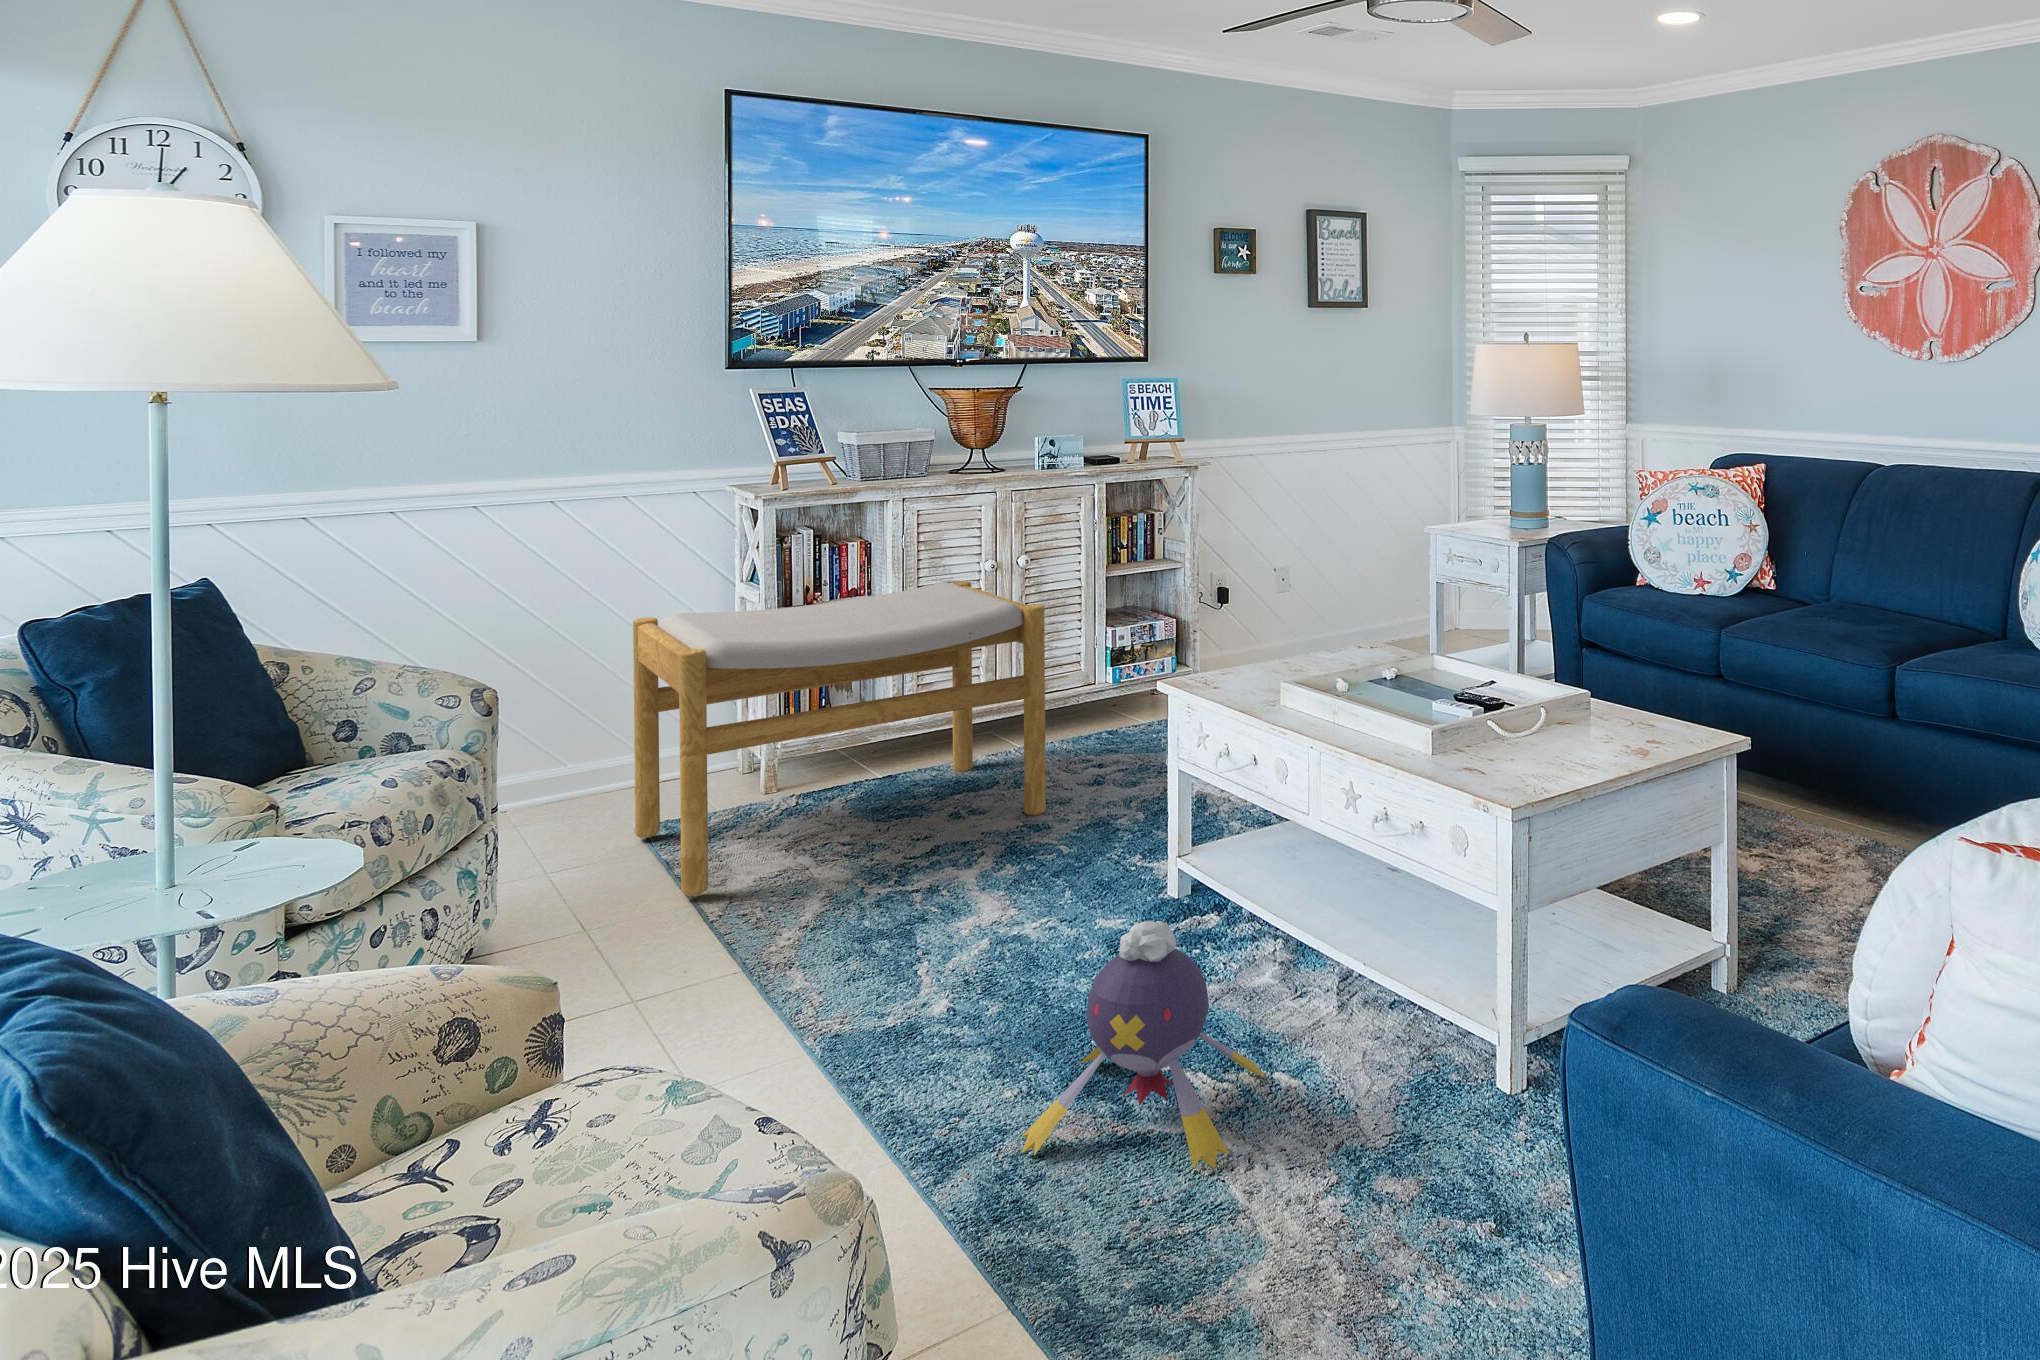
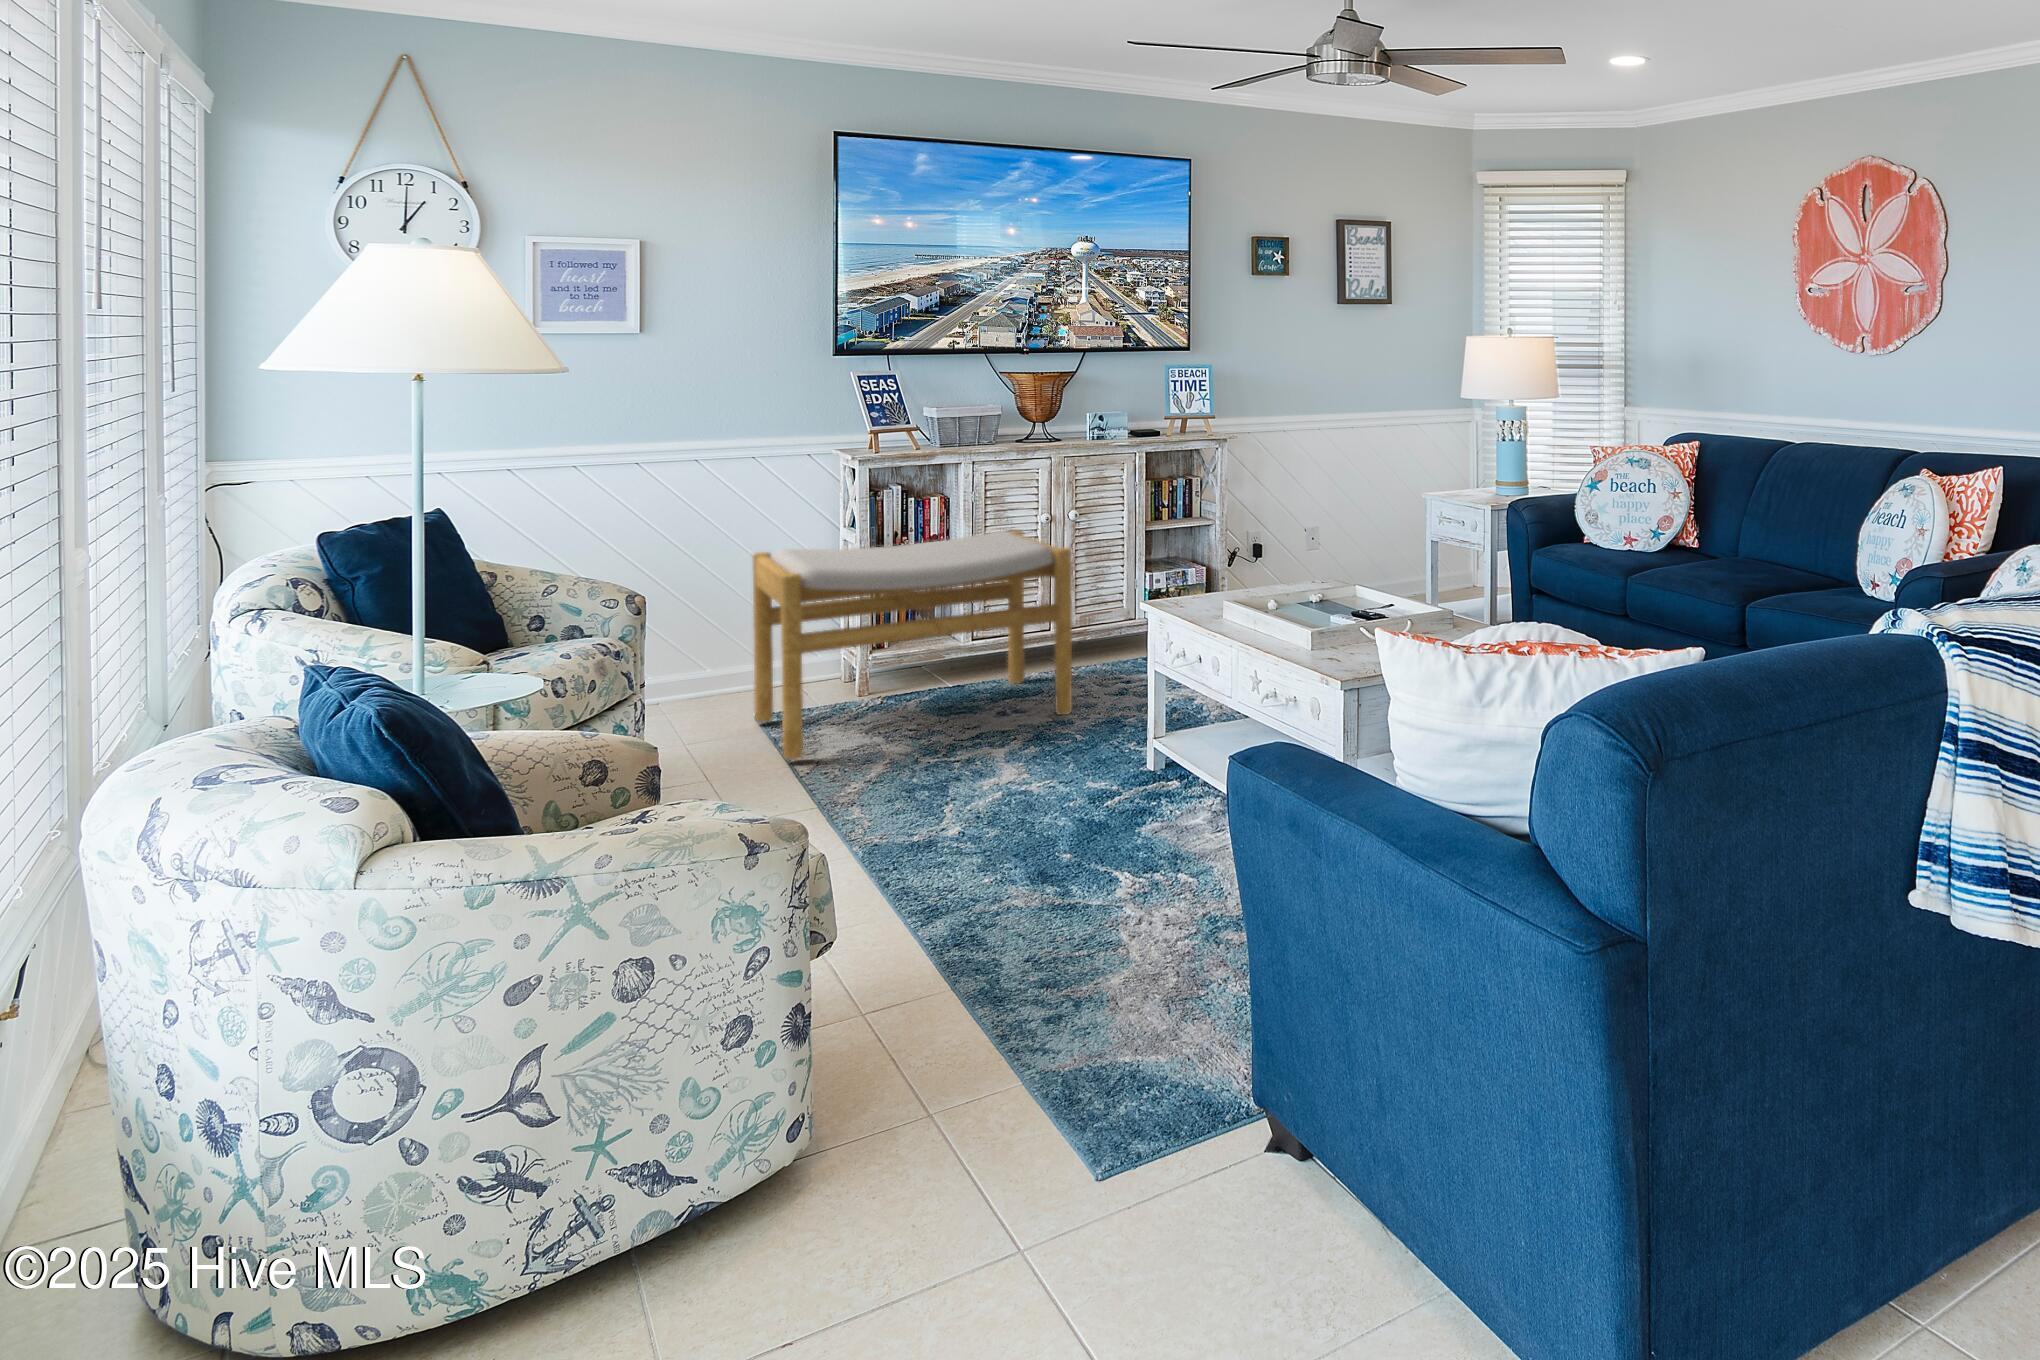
plush toy: present [1022,921,1266,1169] -> none [987,759,1172,924]

